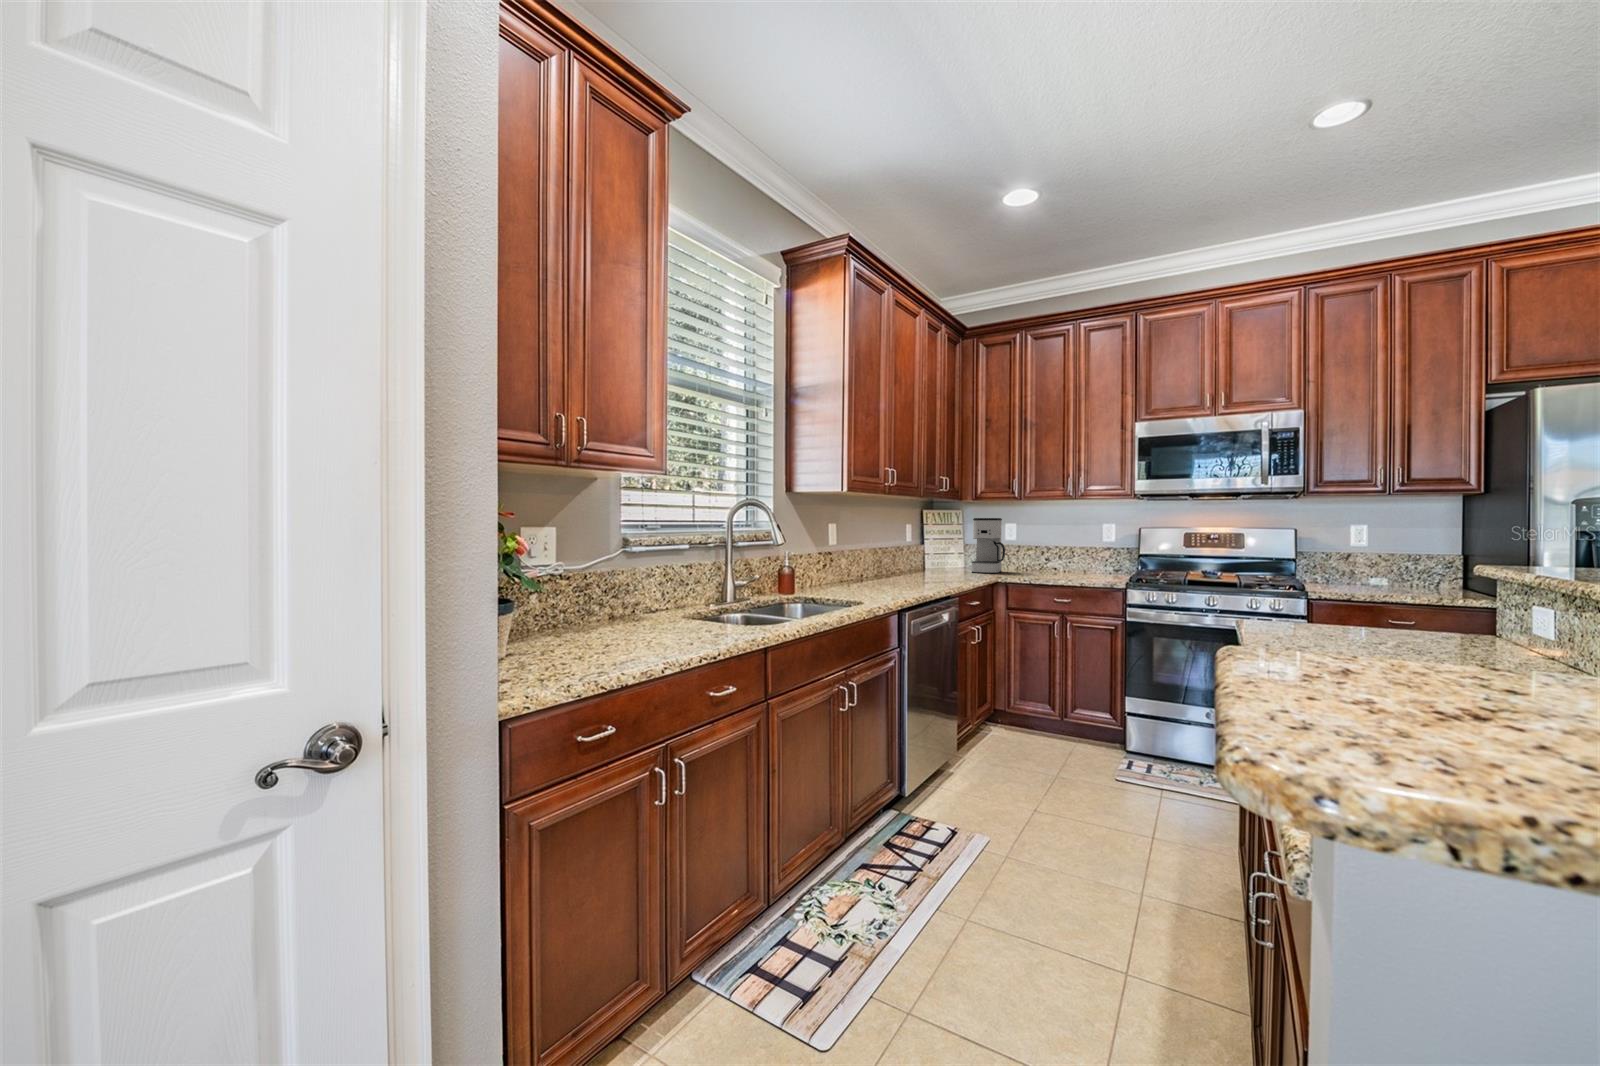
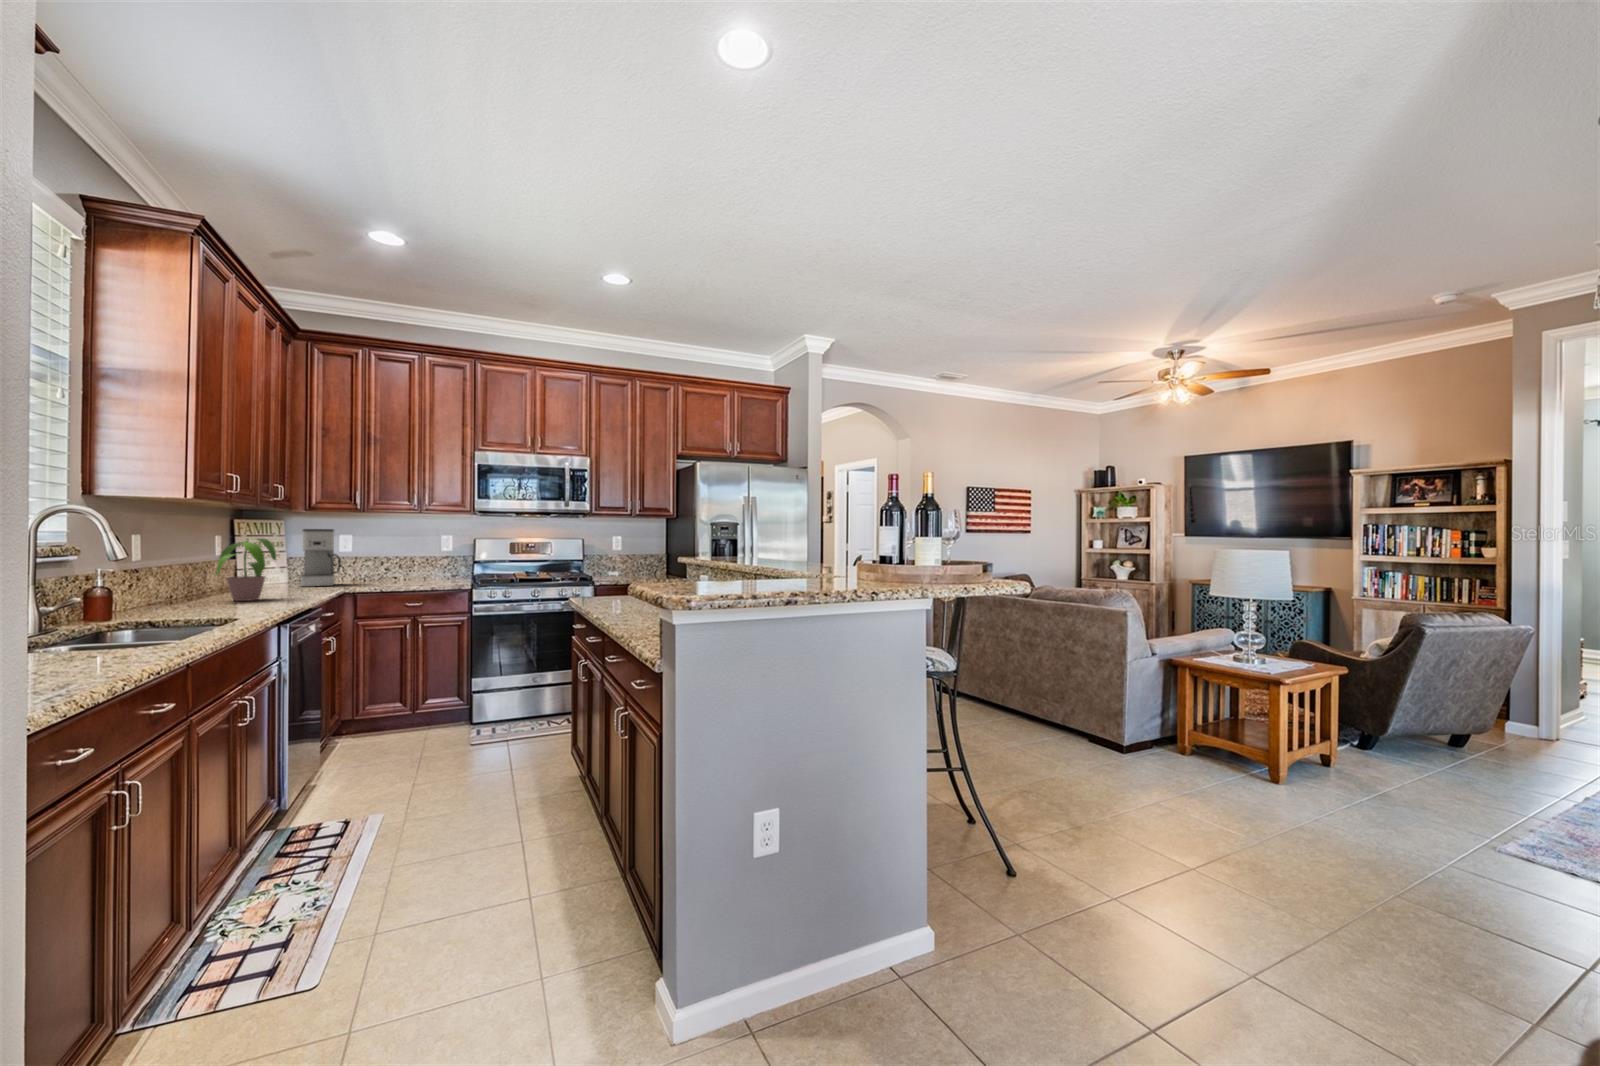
potted plant: none [878,526,943,584] -> present [216,538,276,601]

